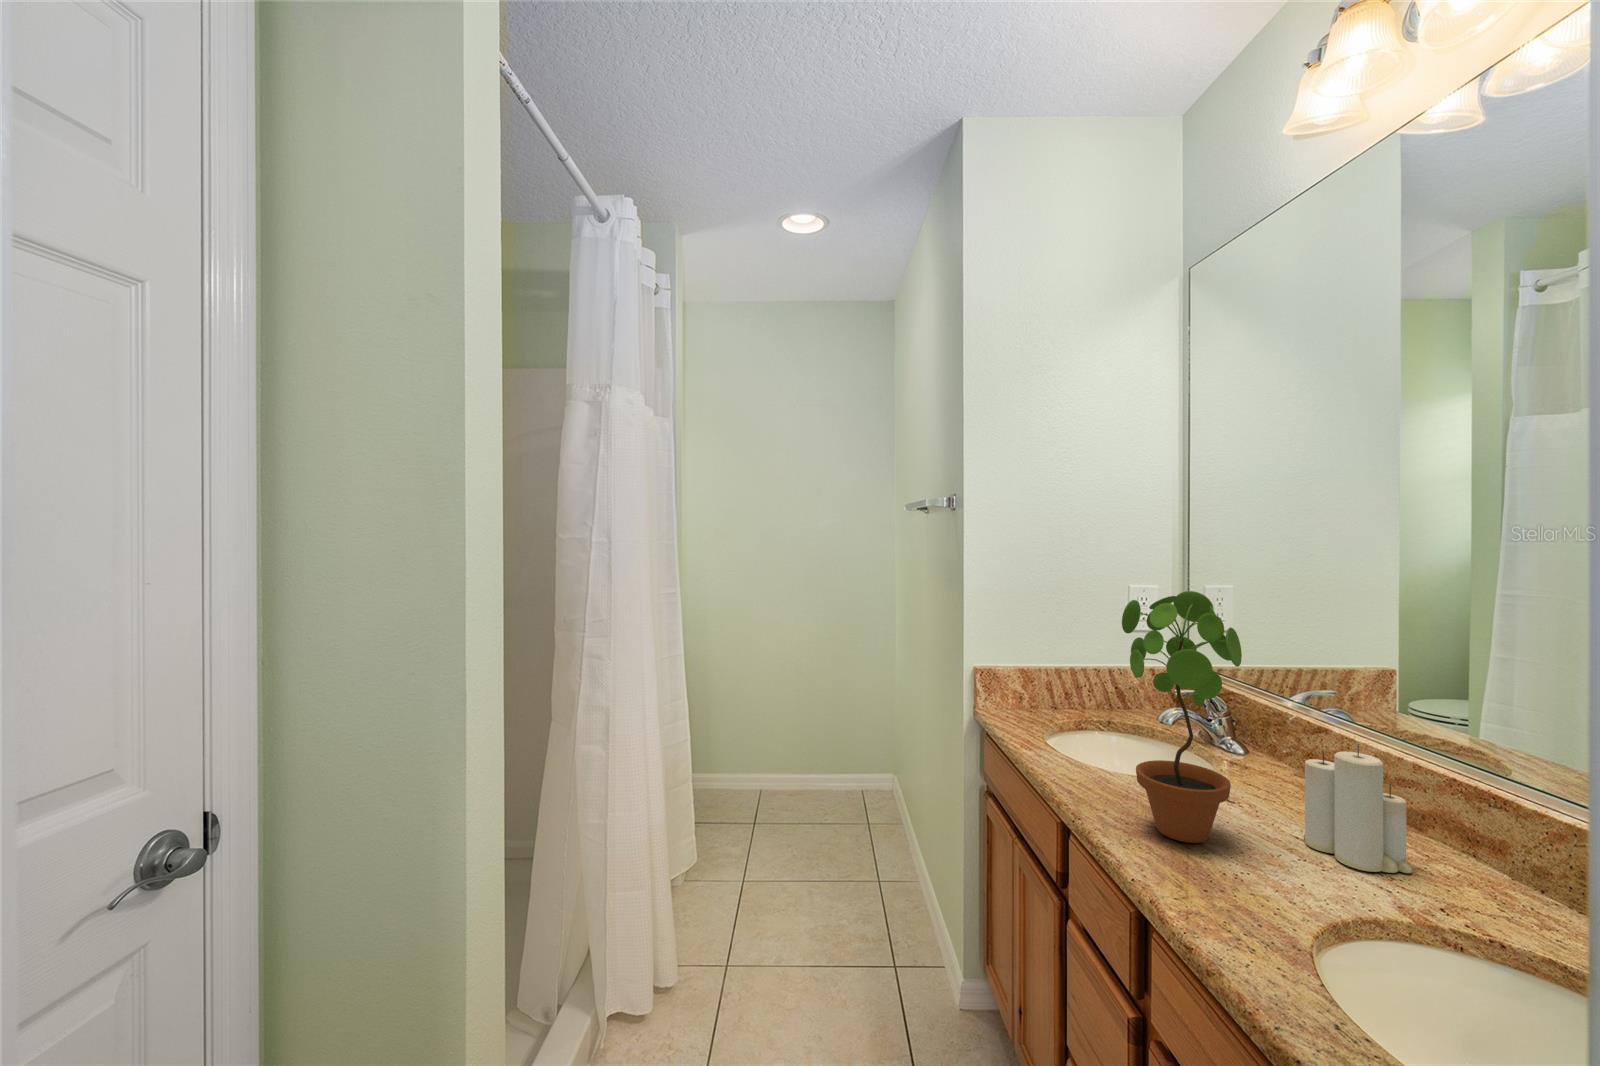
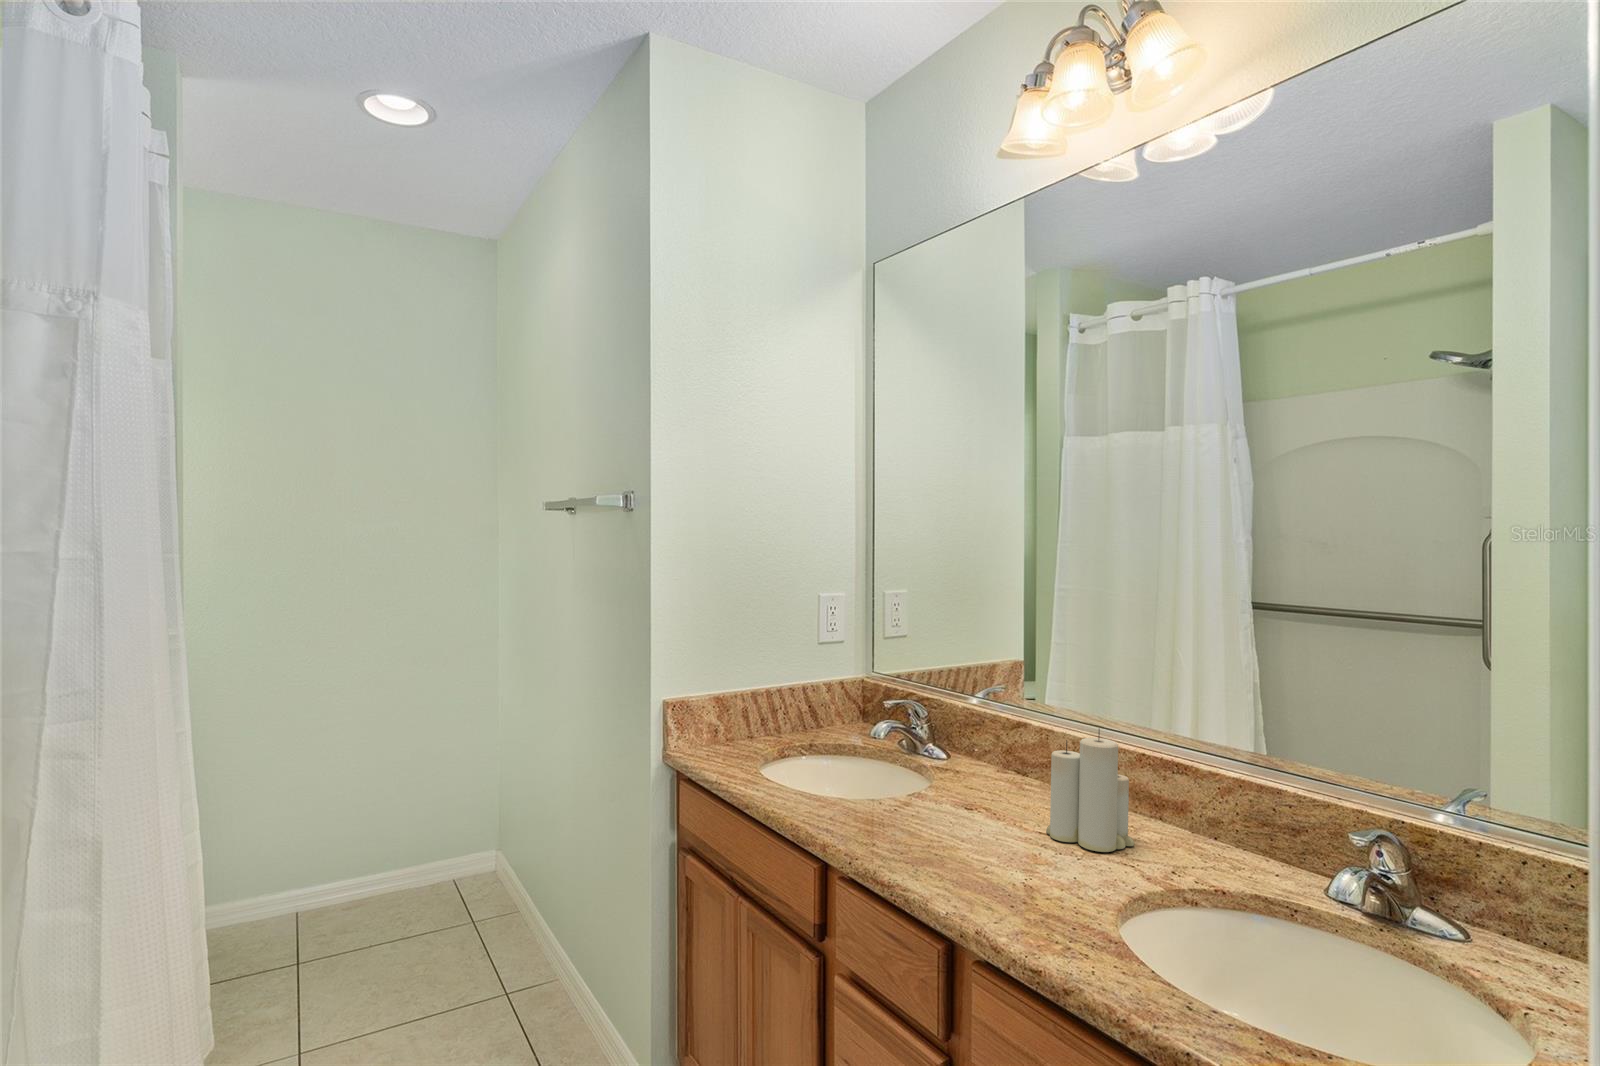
potted plant: present [1122,591,1242,843] -> none [901,582,1017,862]

